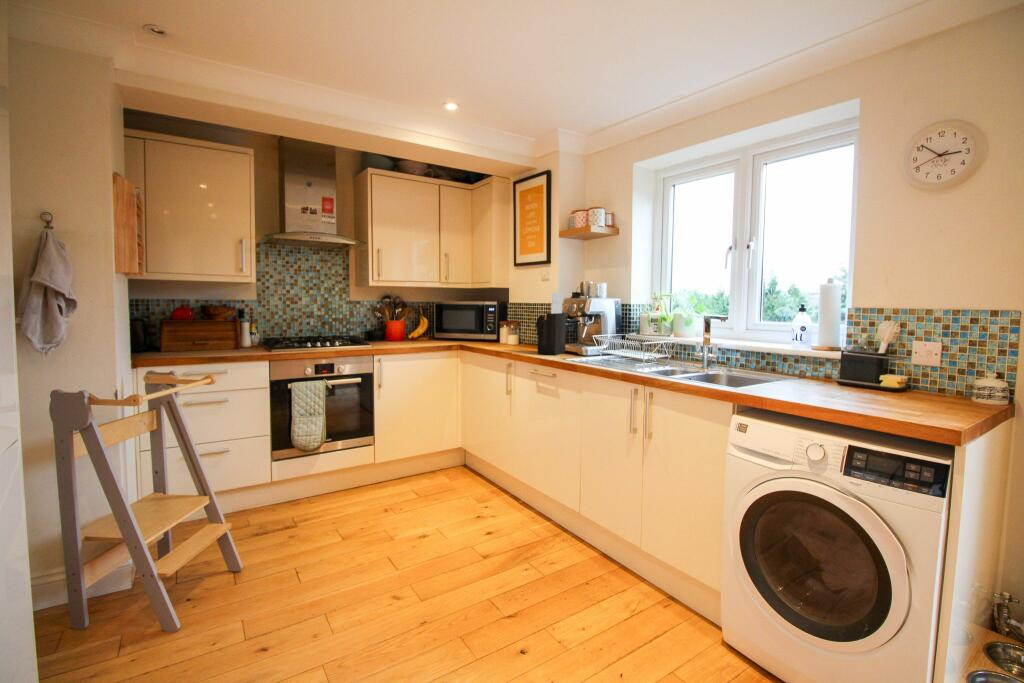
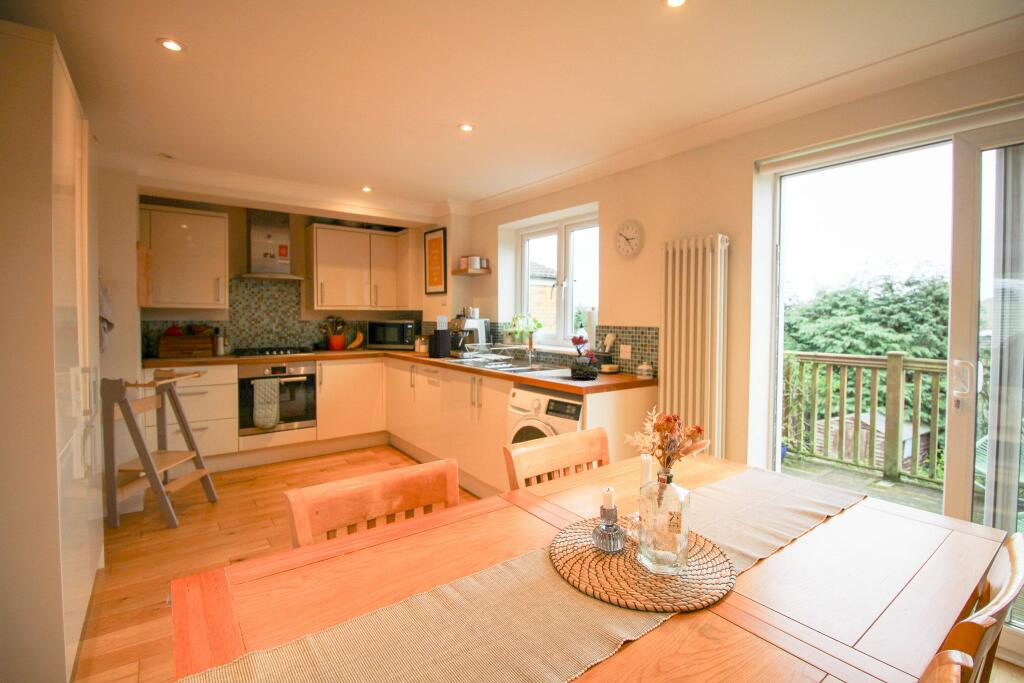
plant: none [841,324,913,404] -> present [570,335,599,378]

